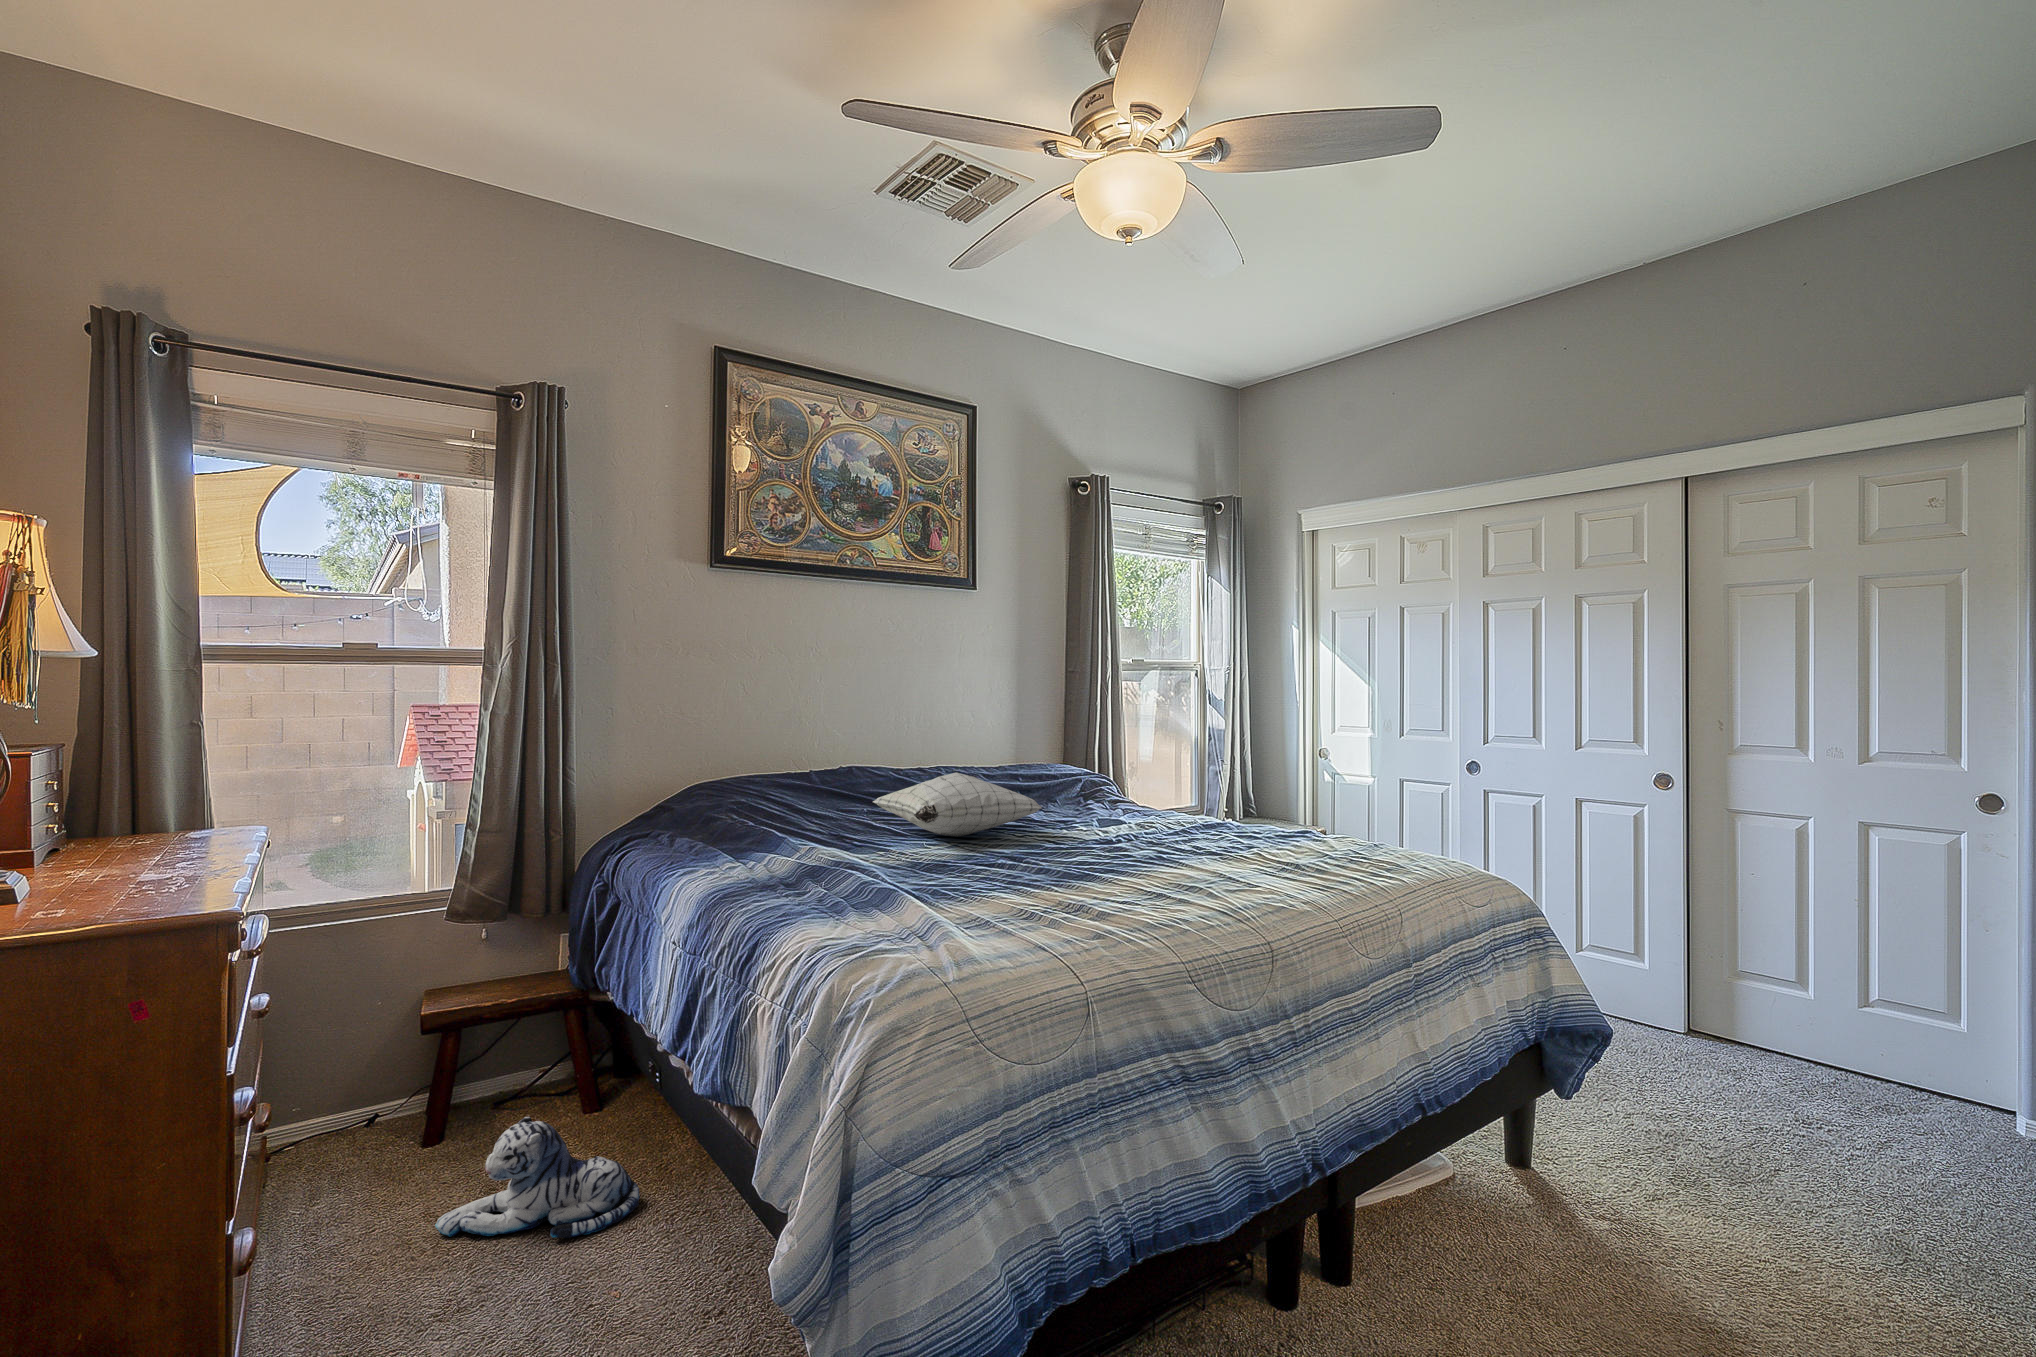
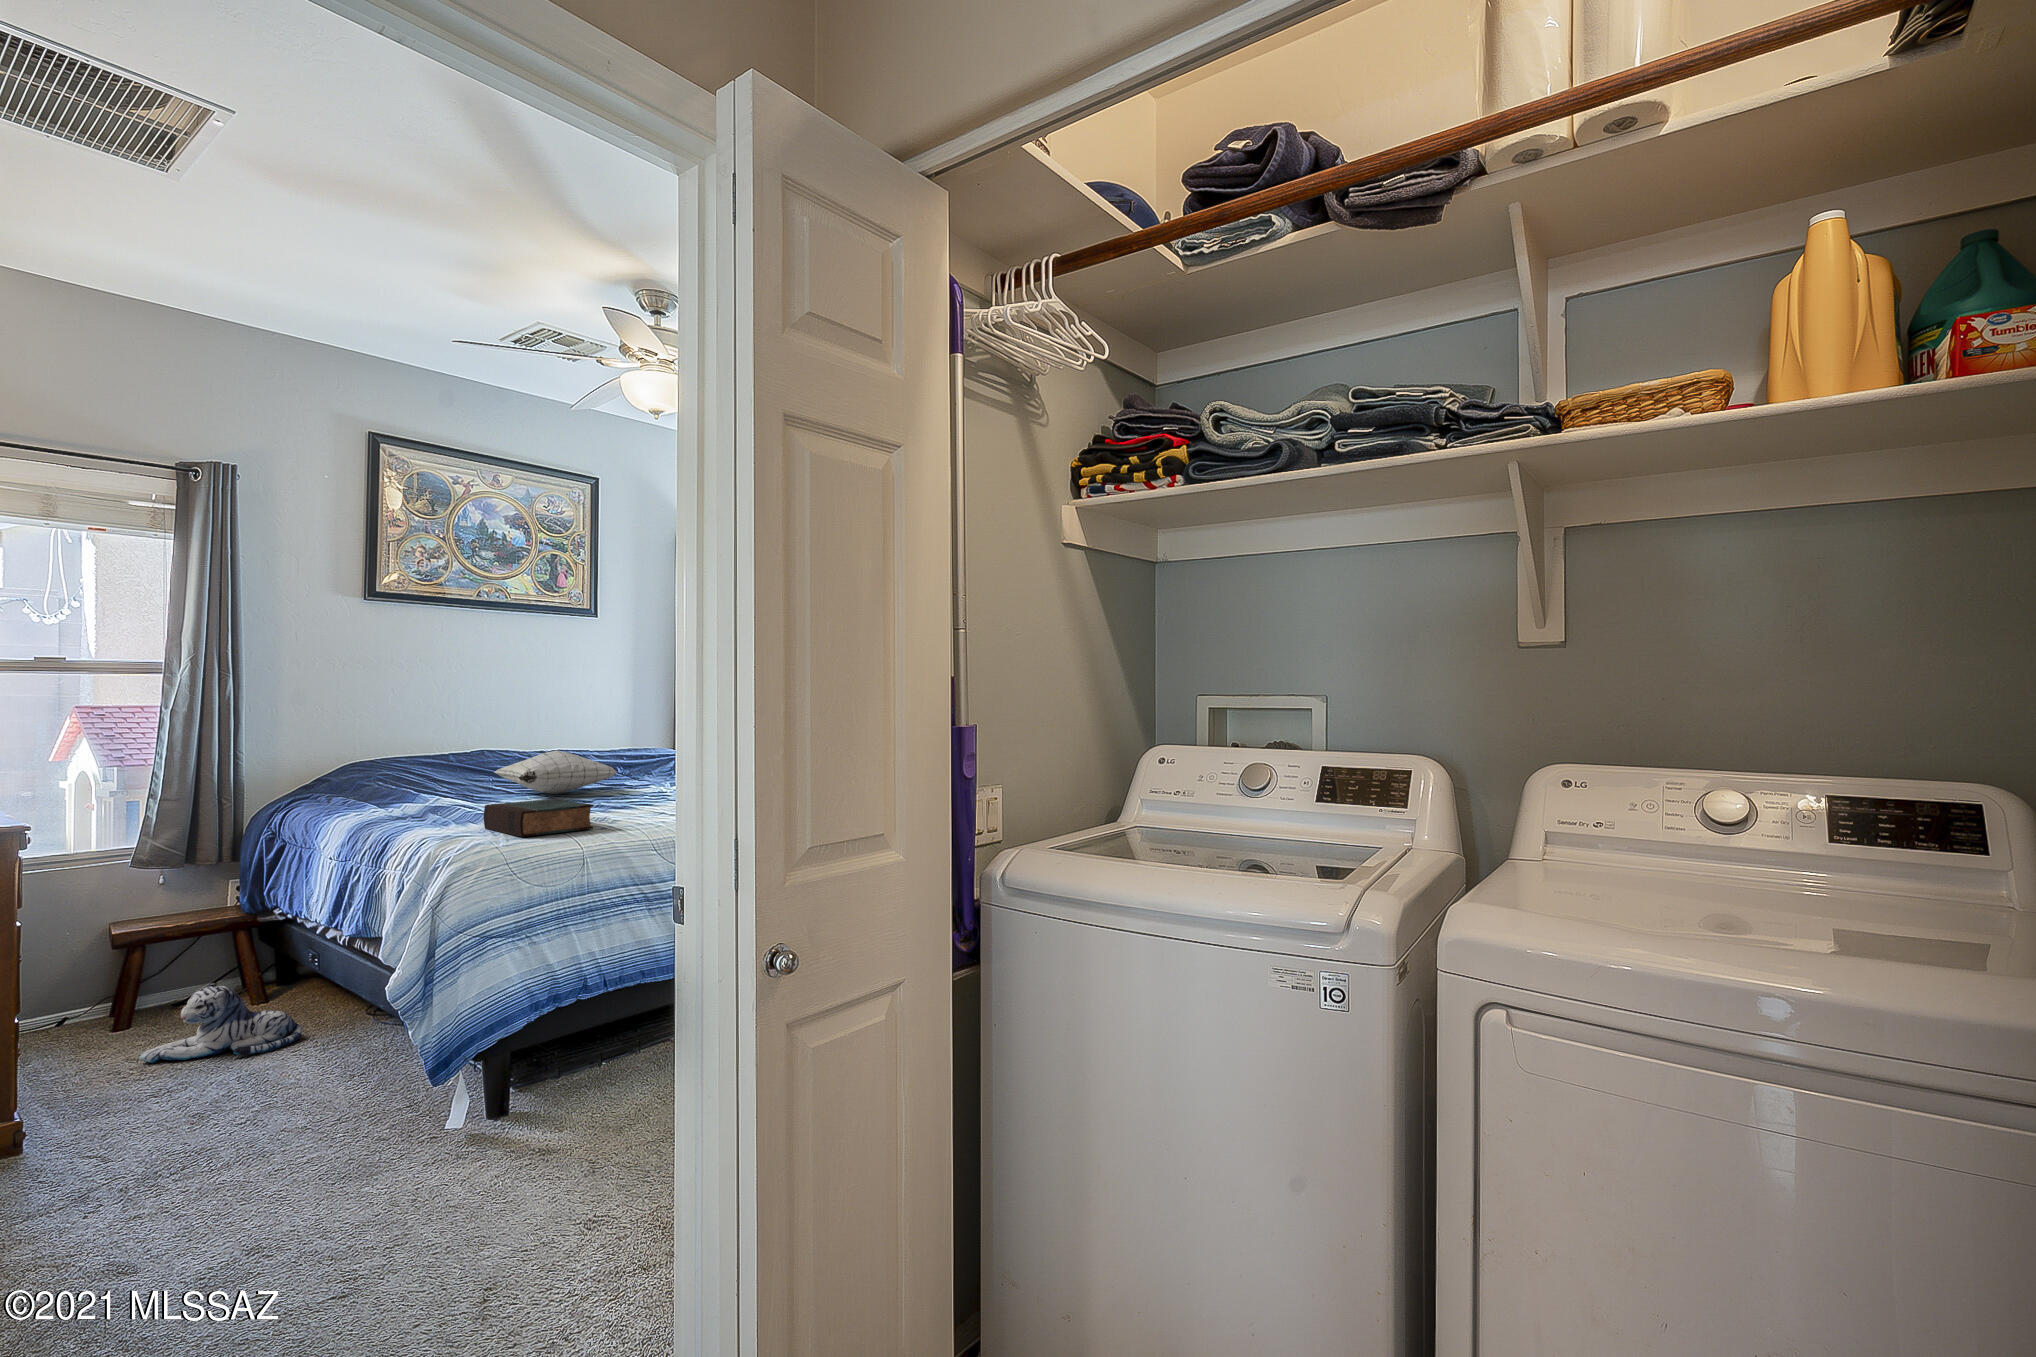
book: none [895,863,1076,948] -> present [484,799,593,837]

